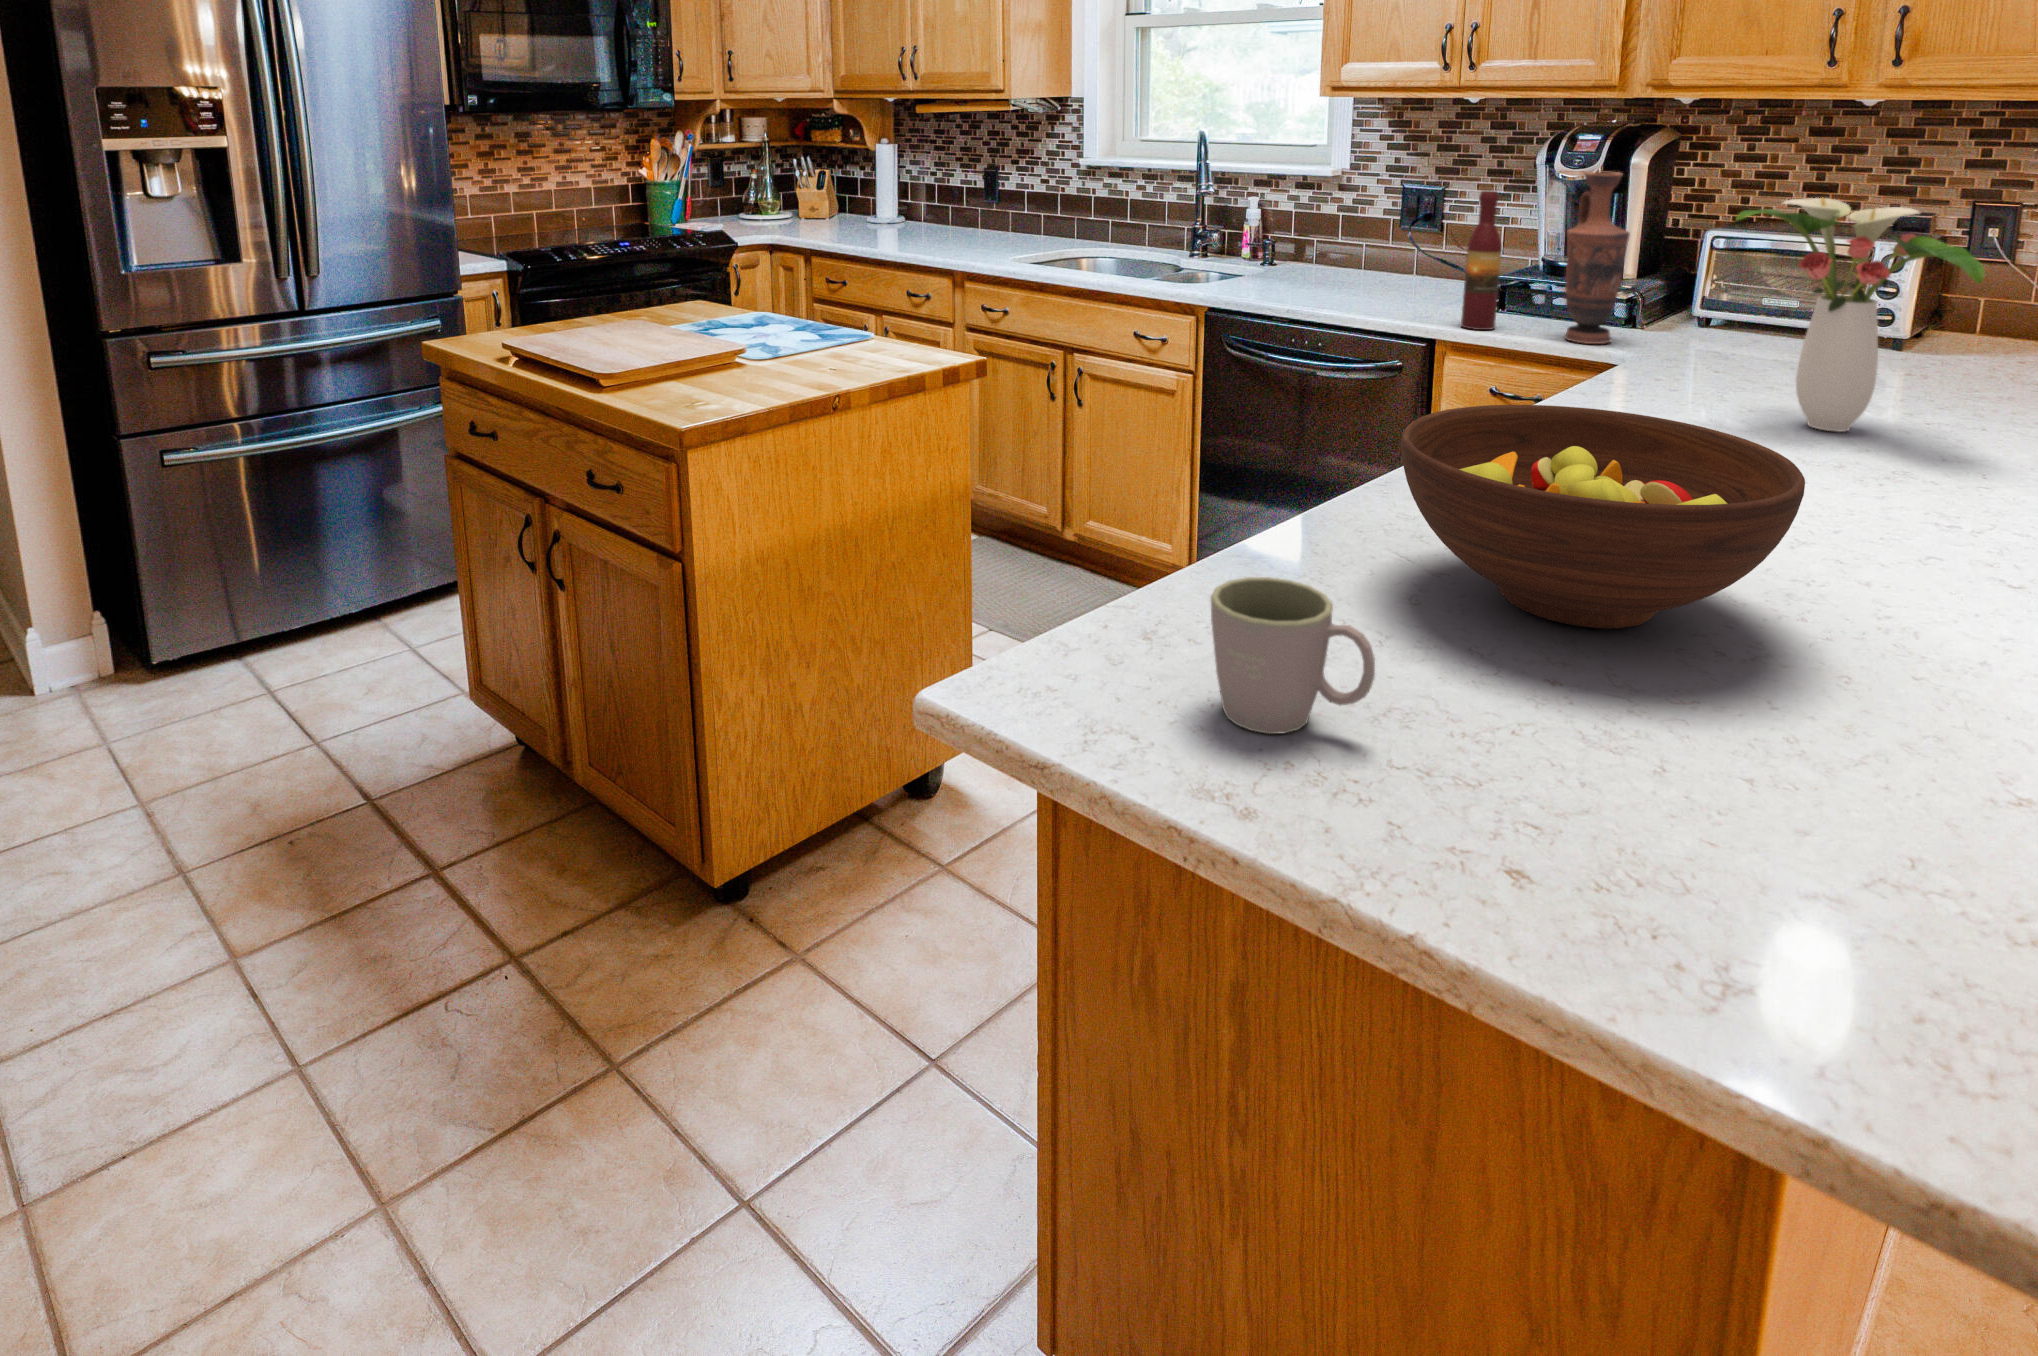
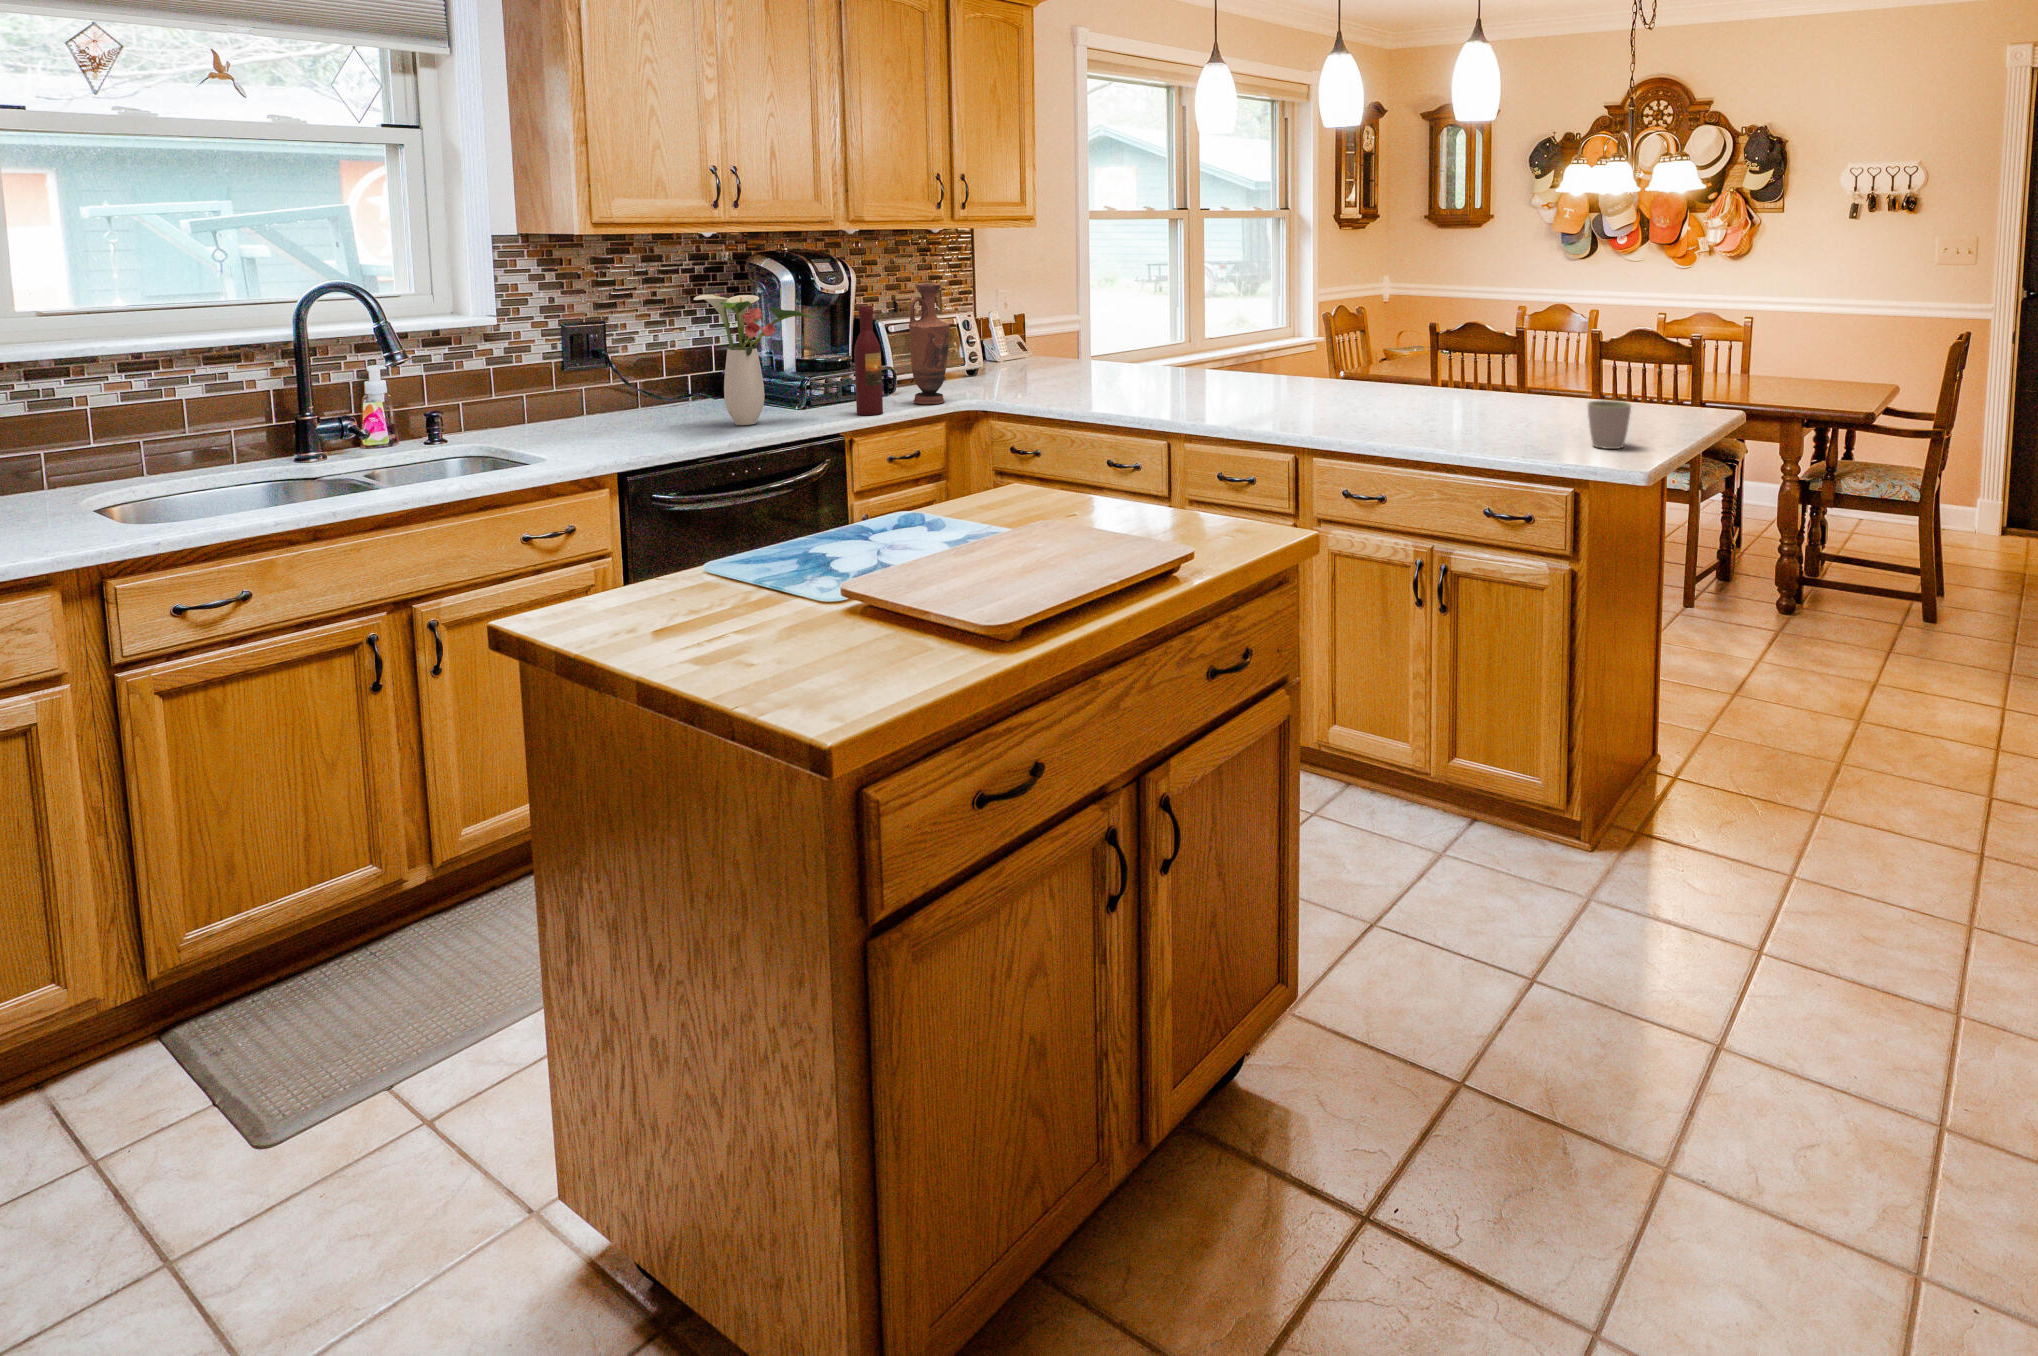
flower arrangement: present [1736,198,1985,432] -> present [694,294,818,425]
fruit bowl: present [1401,405,1805,628] -> none [1393,354,1532,427]

